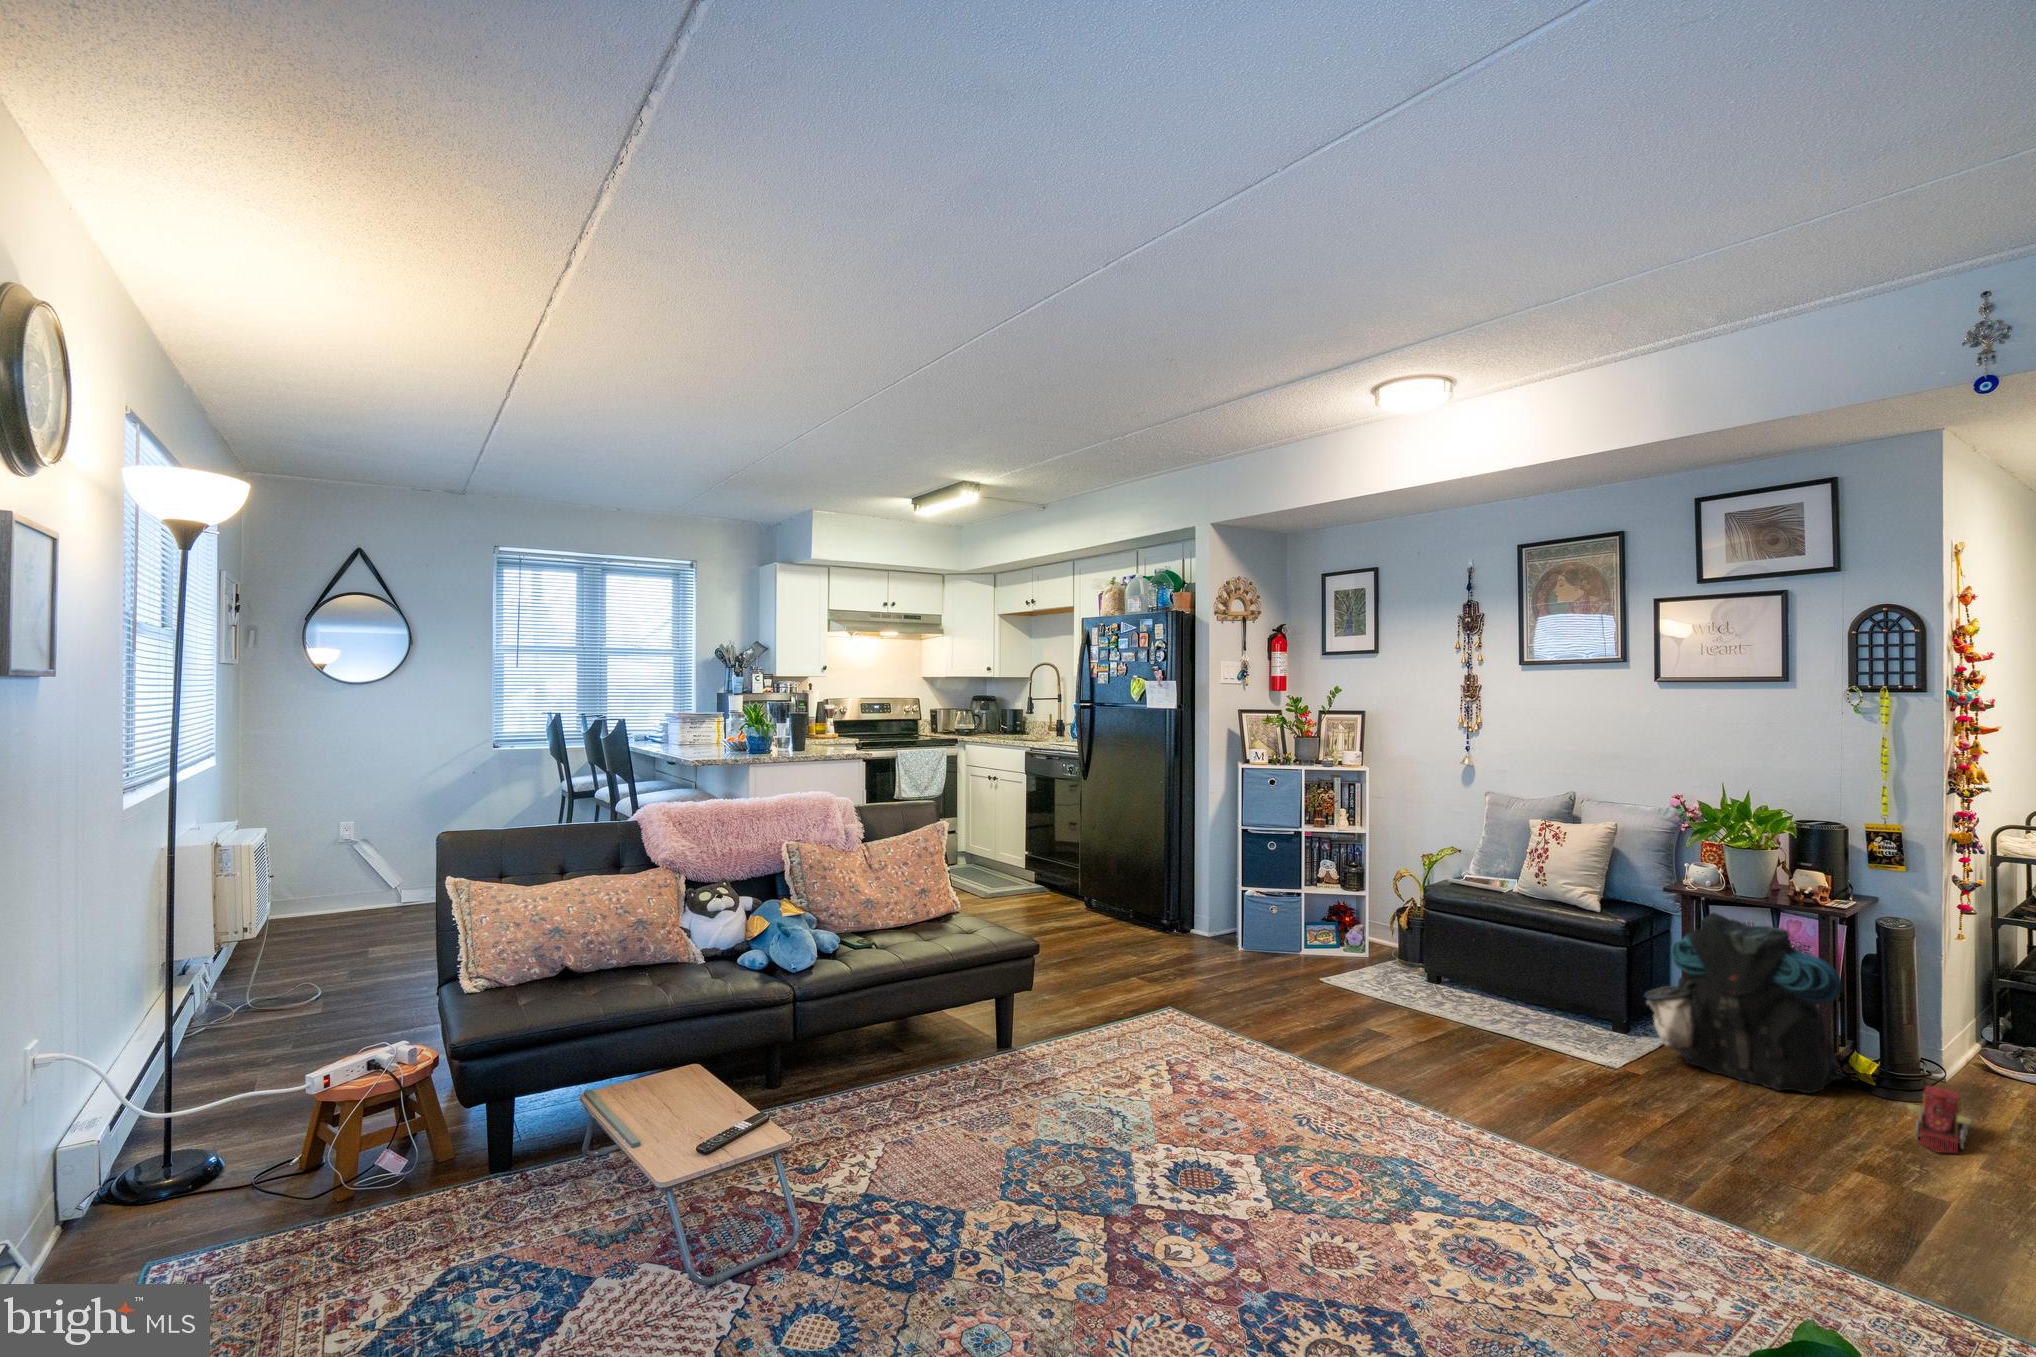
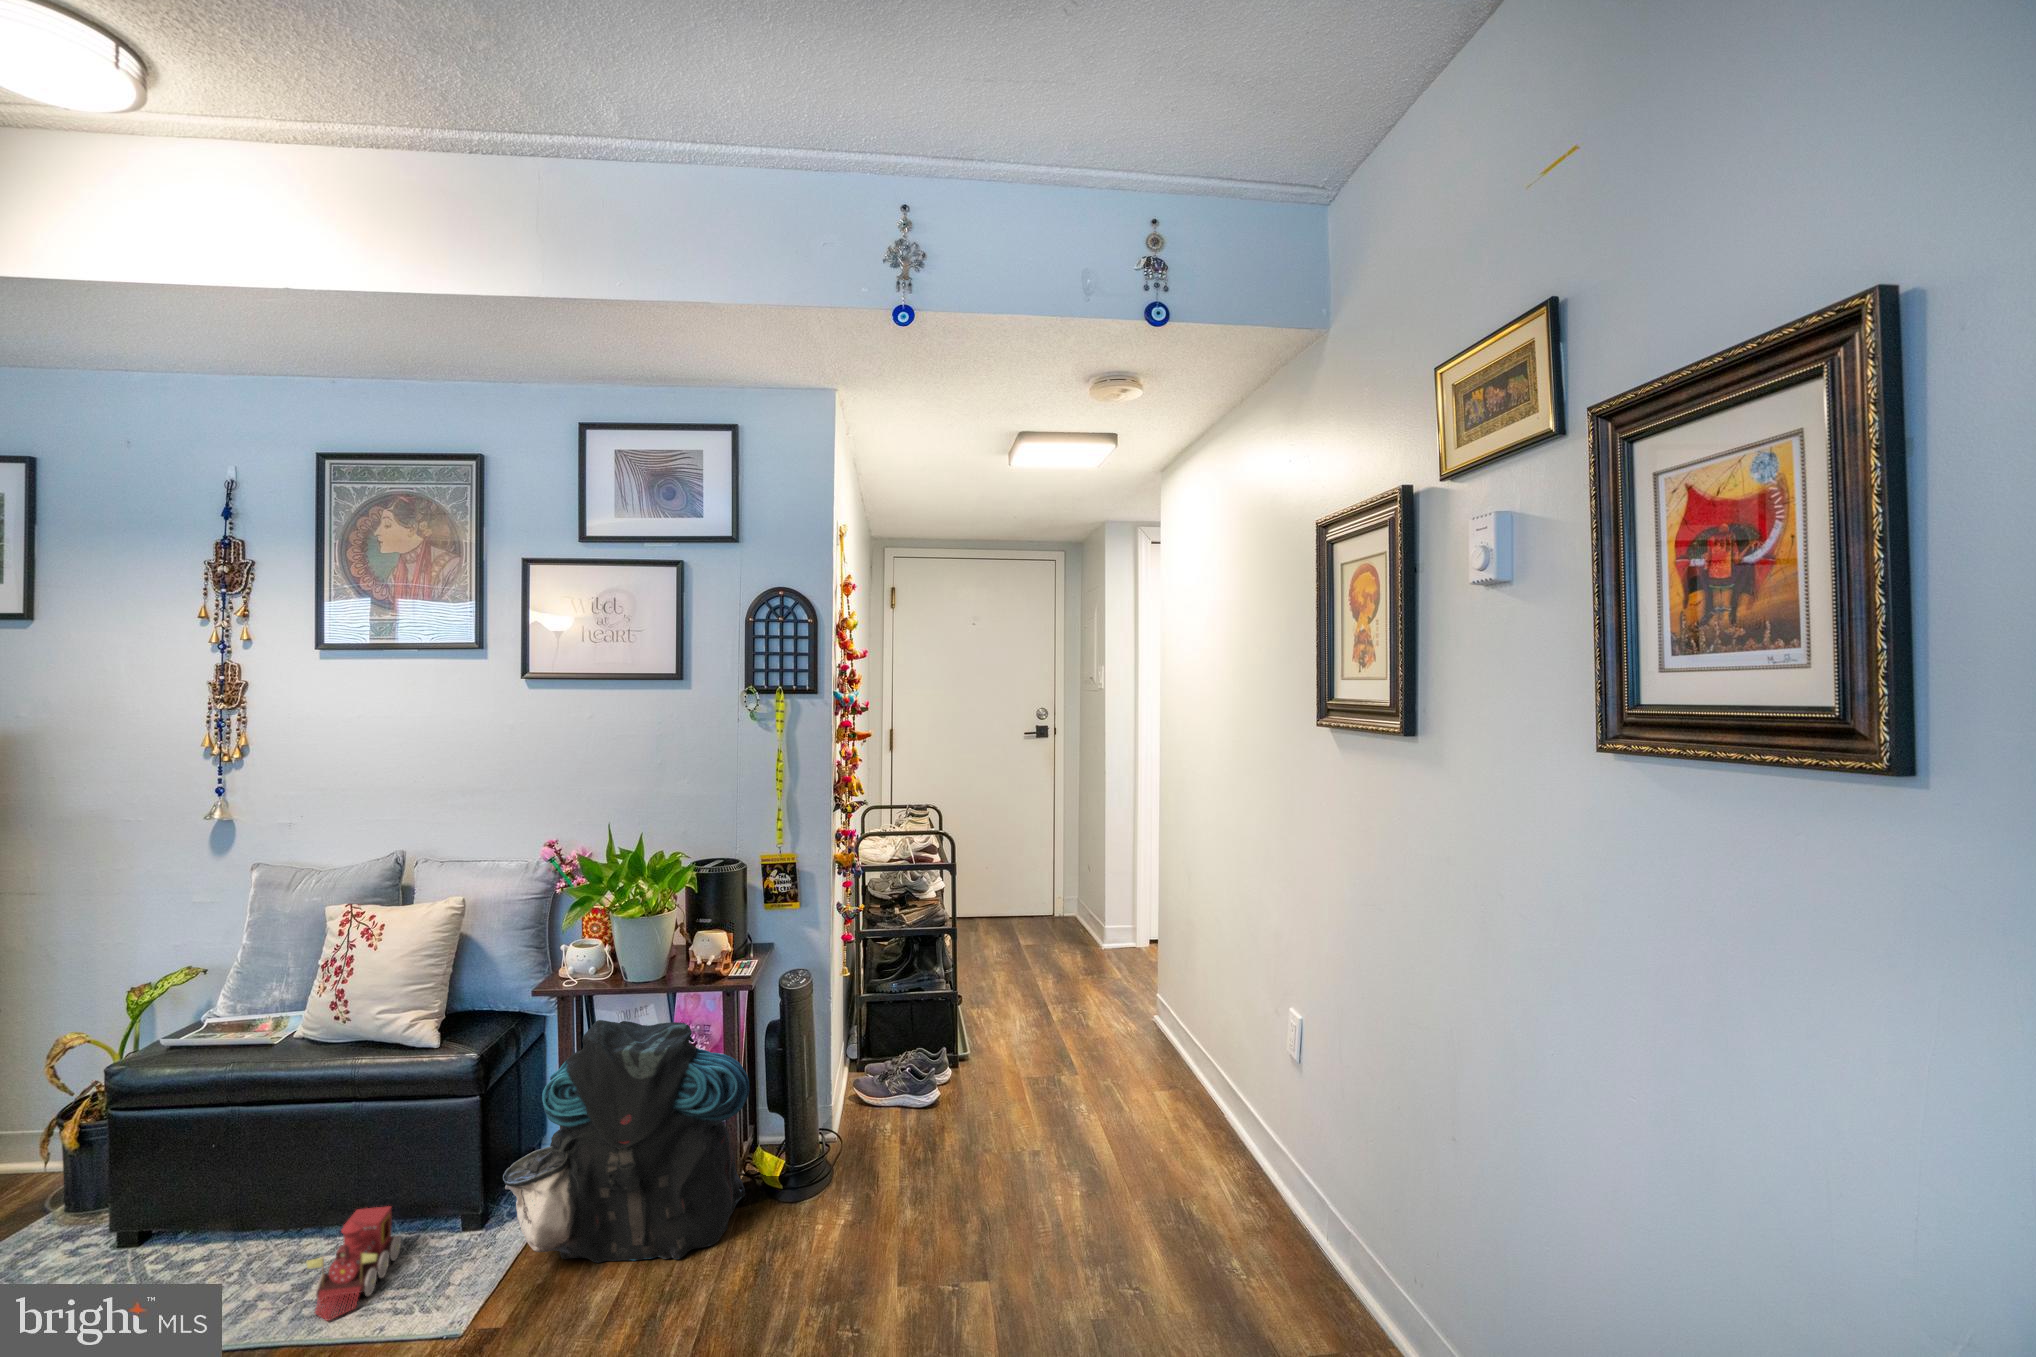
toy train: present [1907,1085,1971,1153] -> present [306,1206,401,1321]

